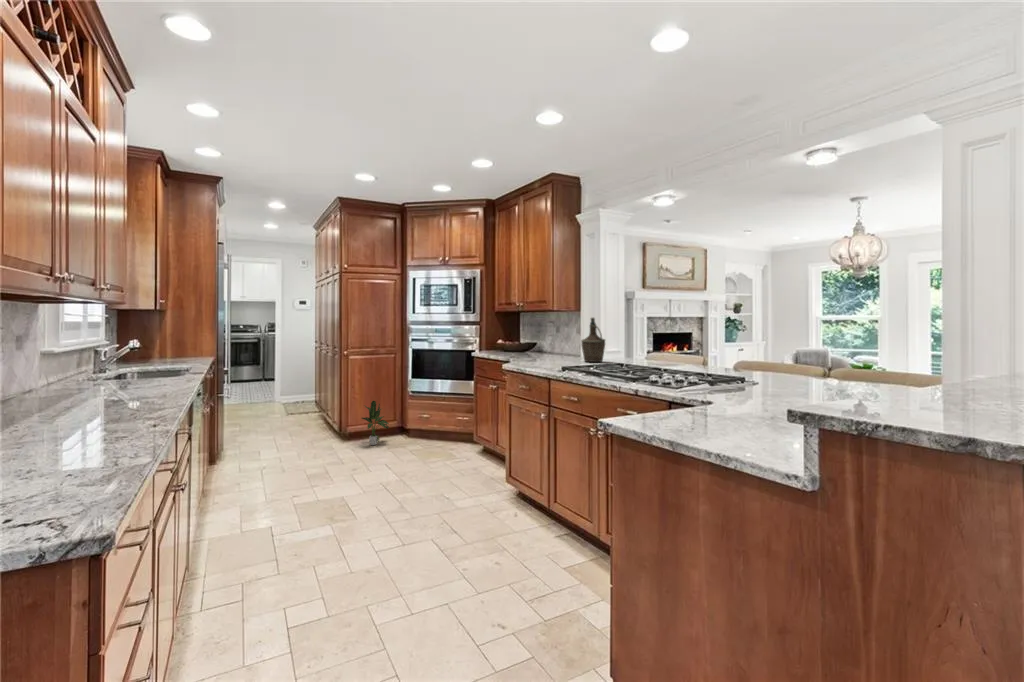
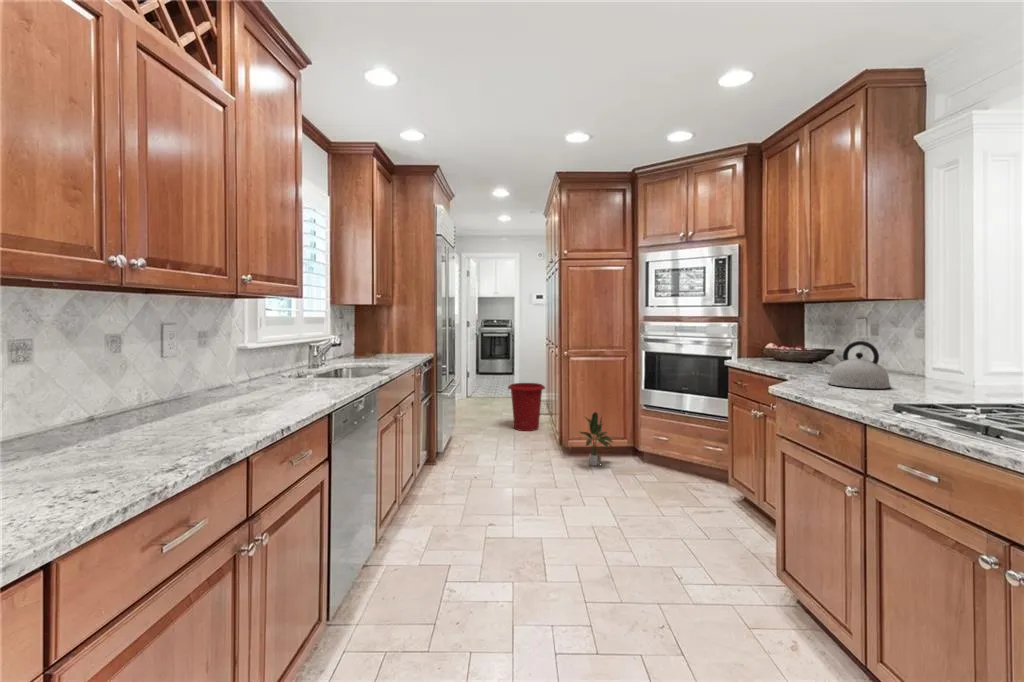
bottle: present [581,318,605,362] -> none [934,306,996,391]
kettle: none [532,337,563,363] -> present [825,341,891,389]
waste bin: none [279,383,318,428] -> present [508,383,545,431]

